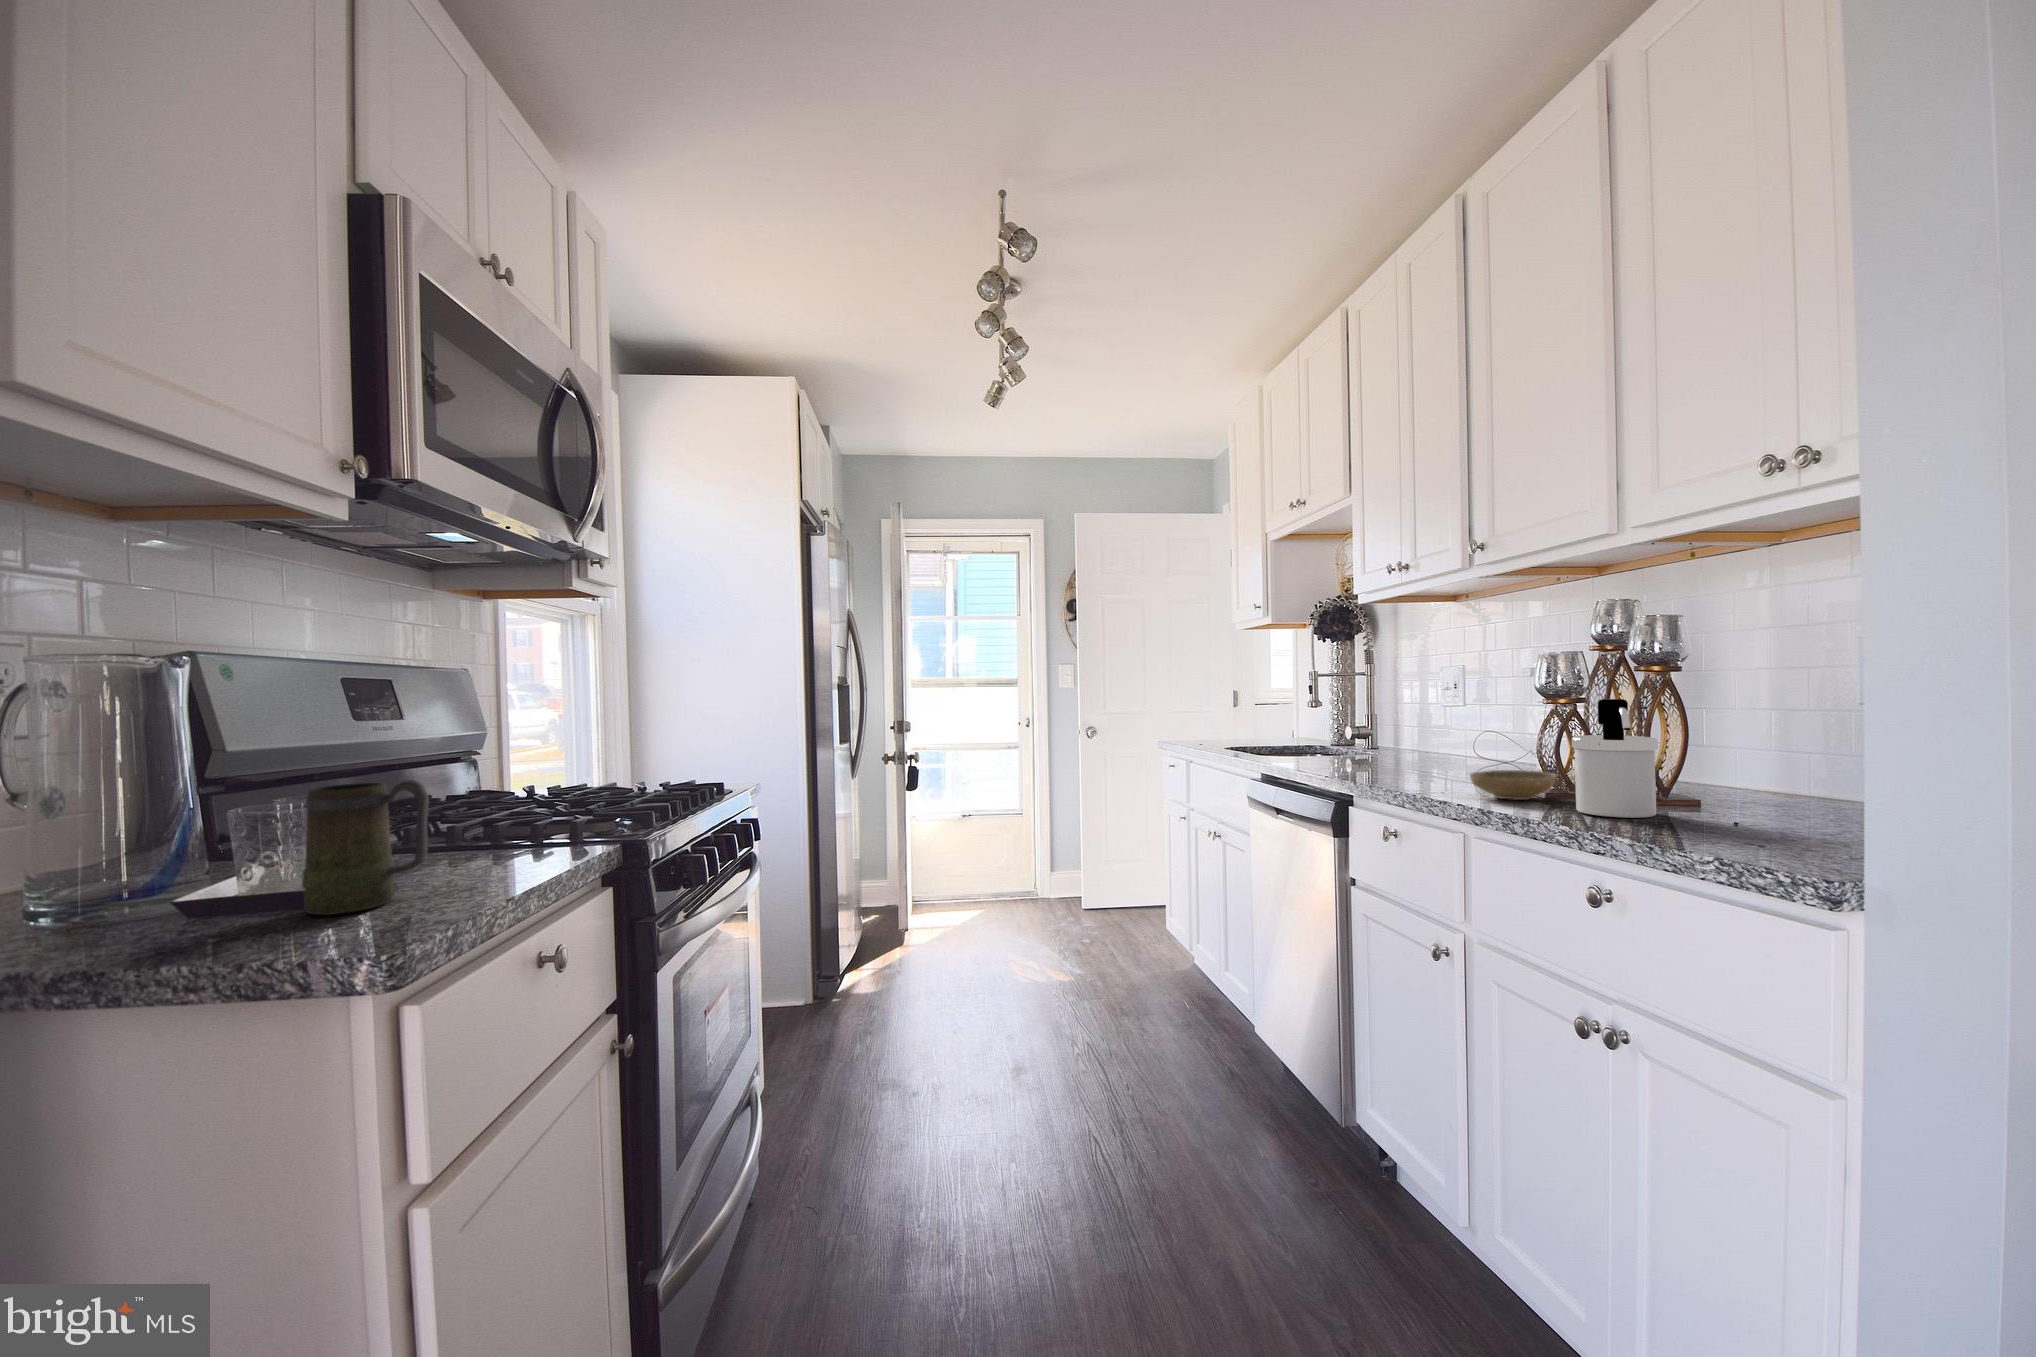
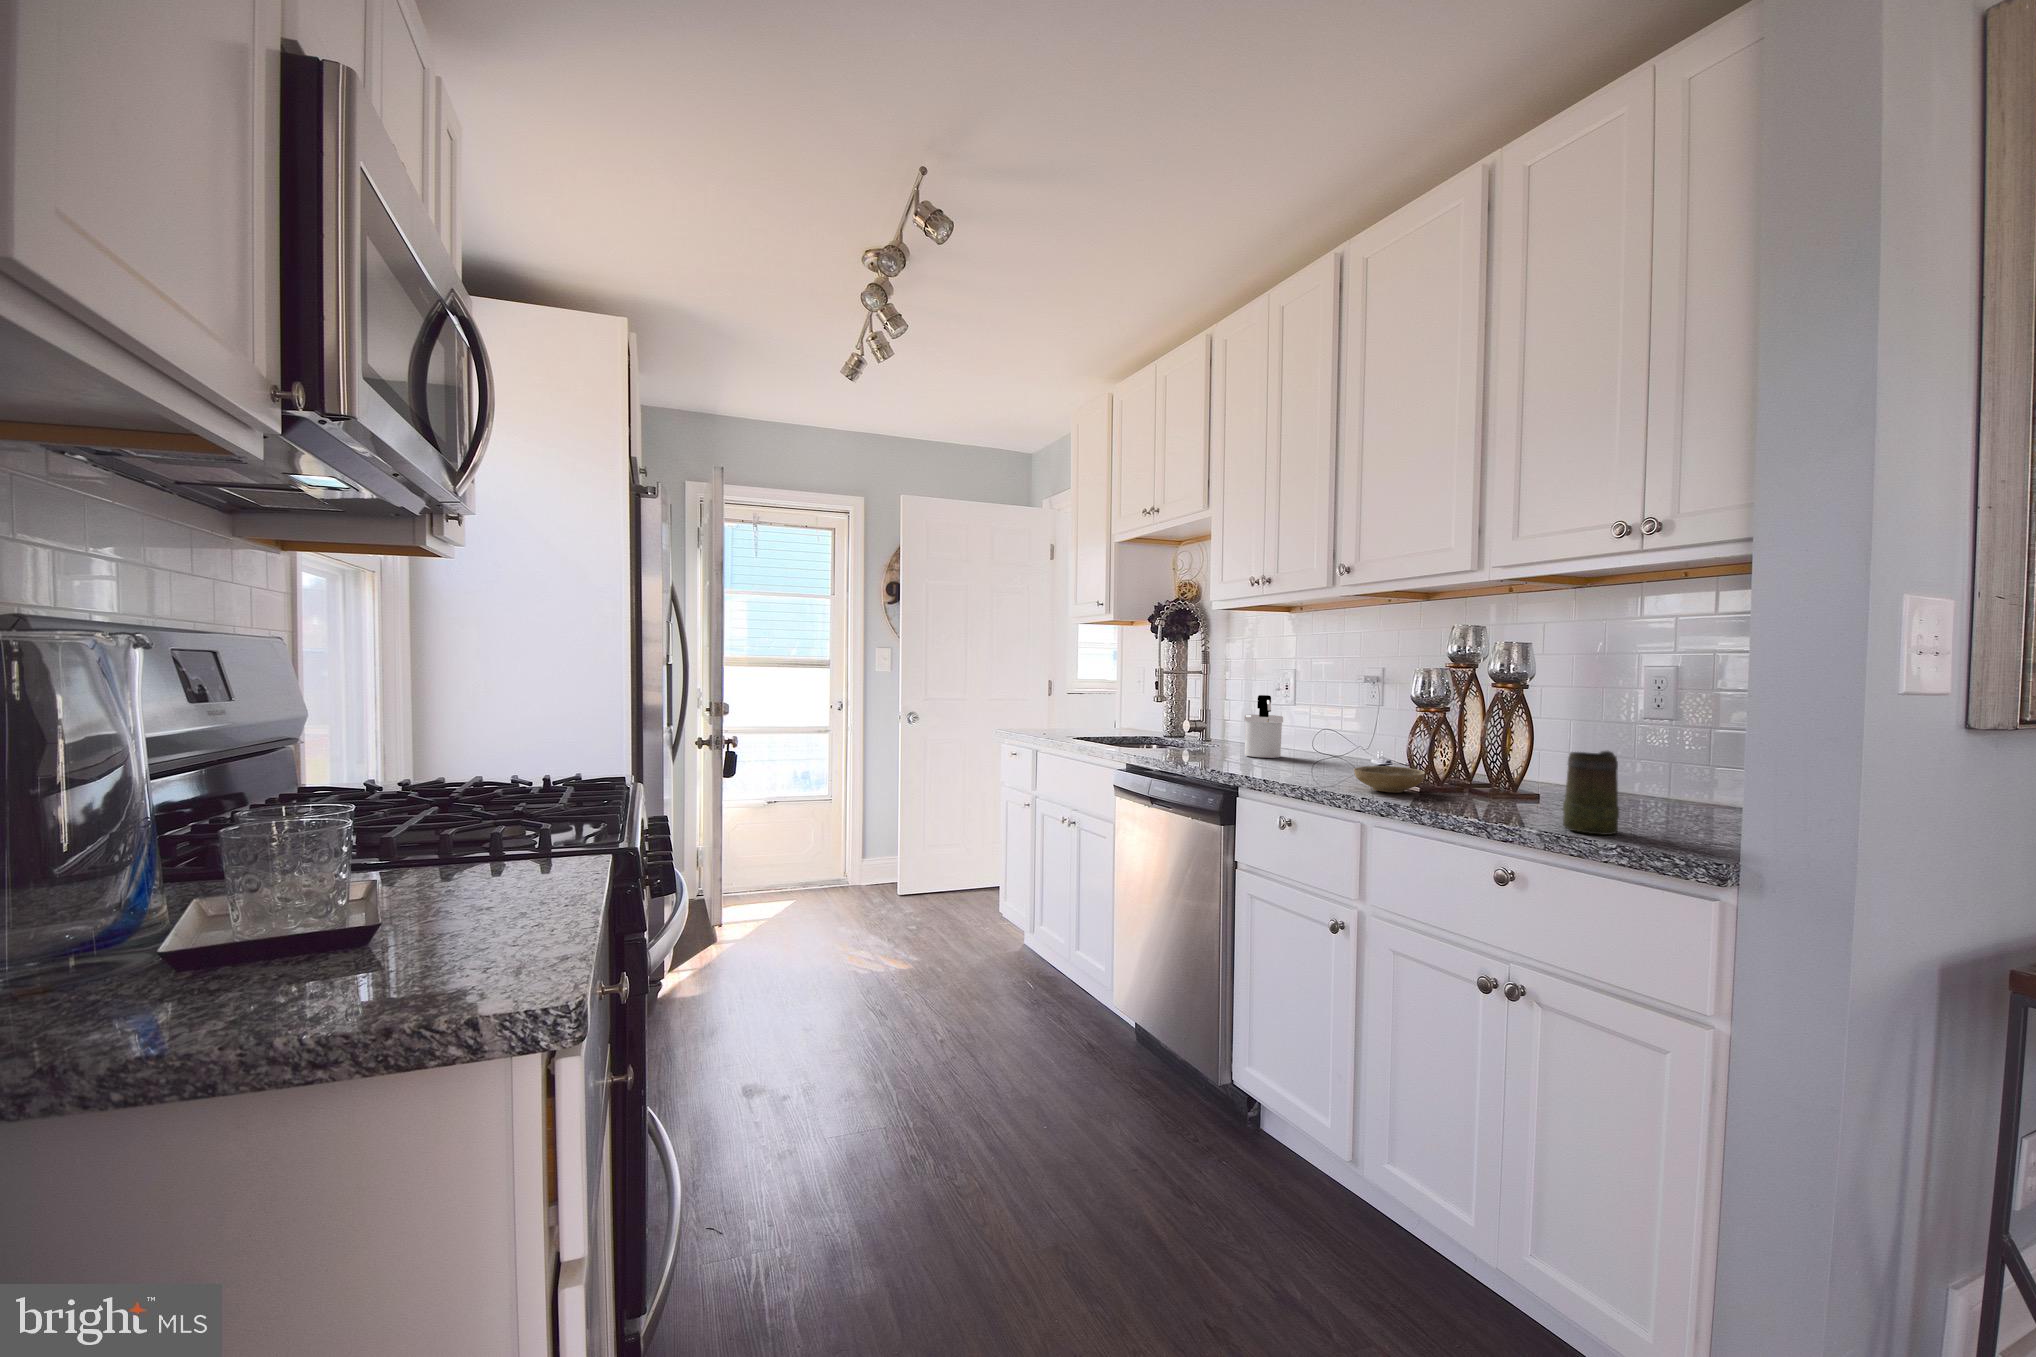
soap dispenser: present [1572,699,1658,818] -> present [1244,695,1283,758]
mug: present [302,780,429,915] -> present [1563,751,1619,835]

